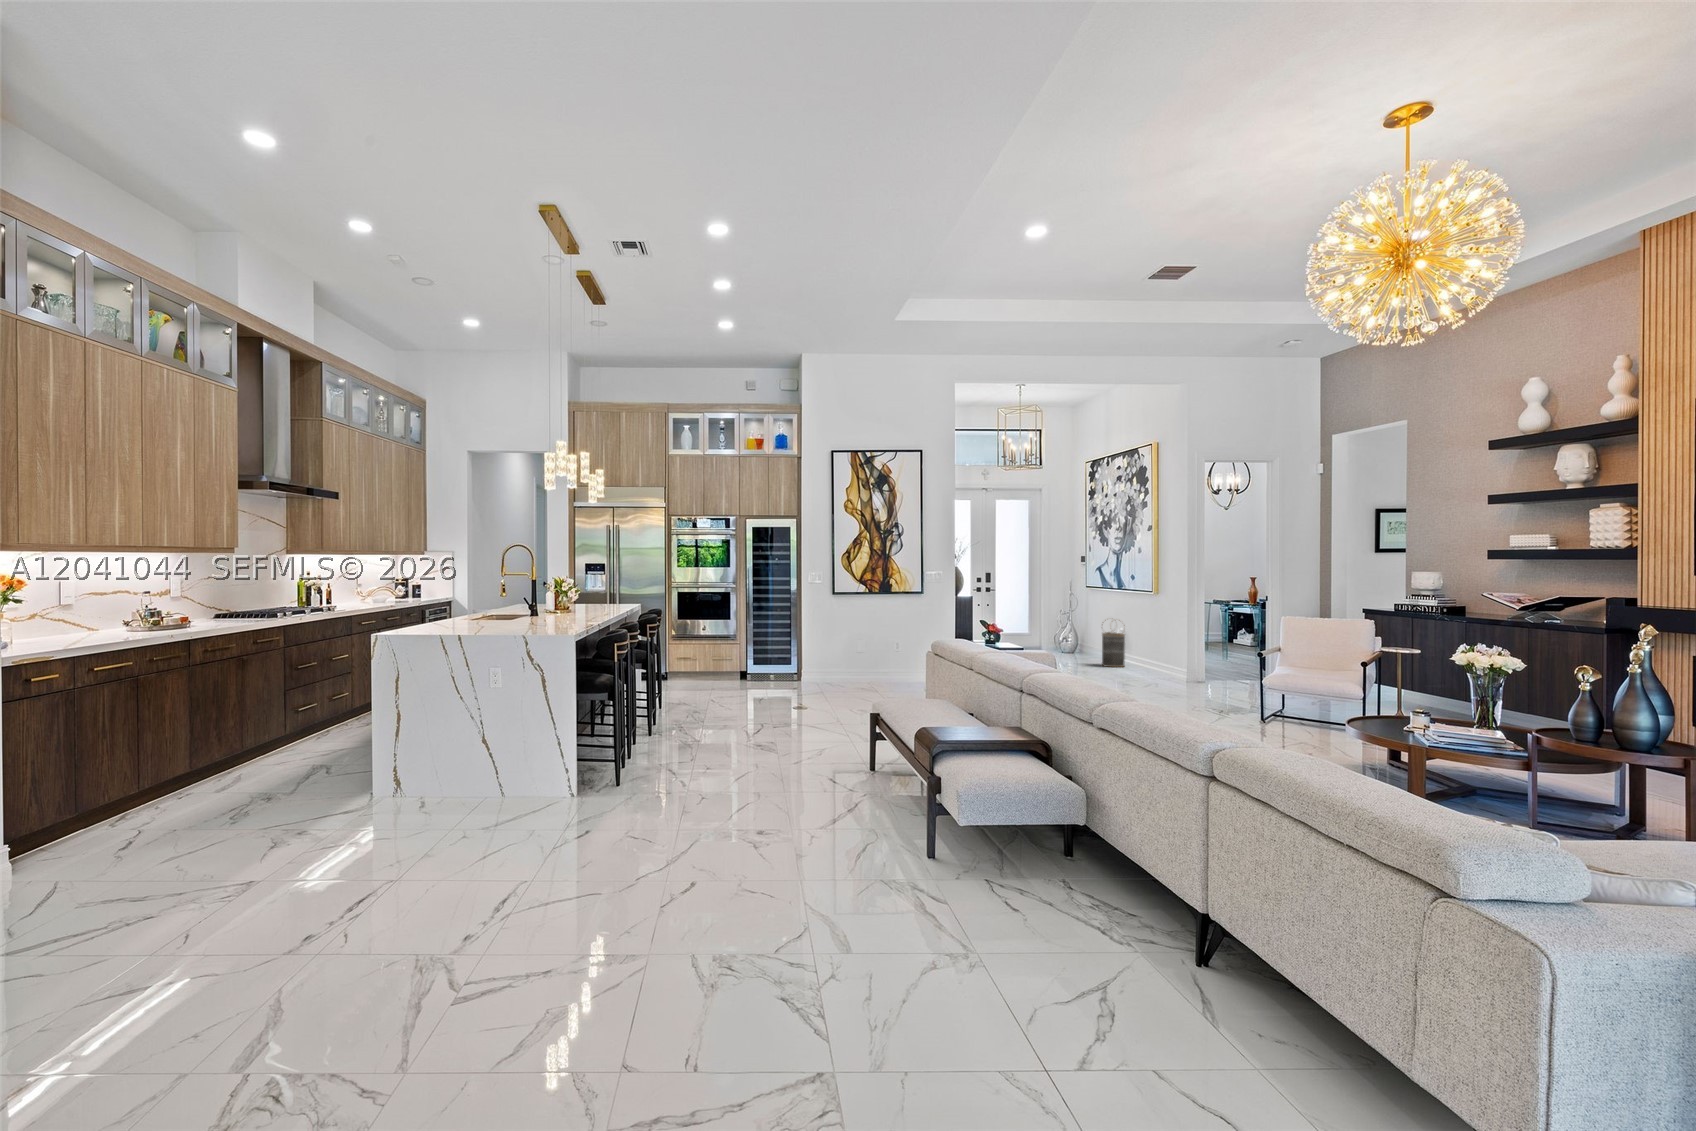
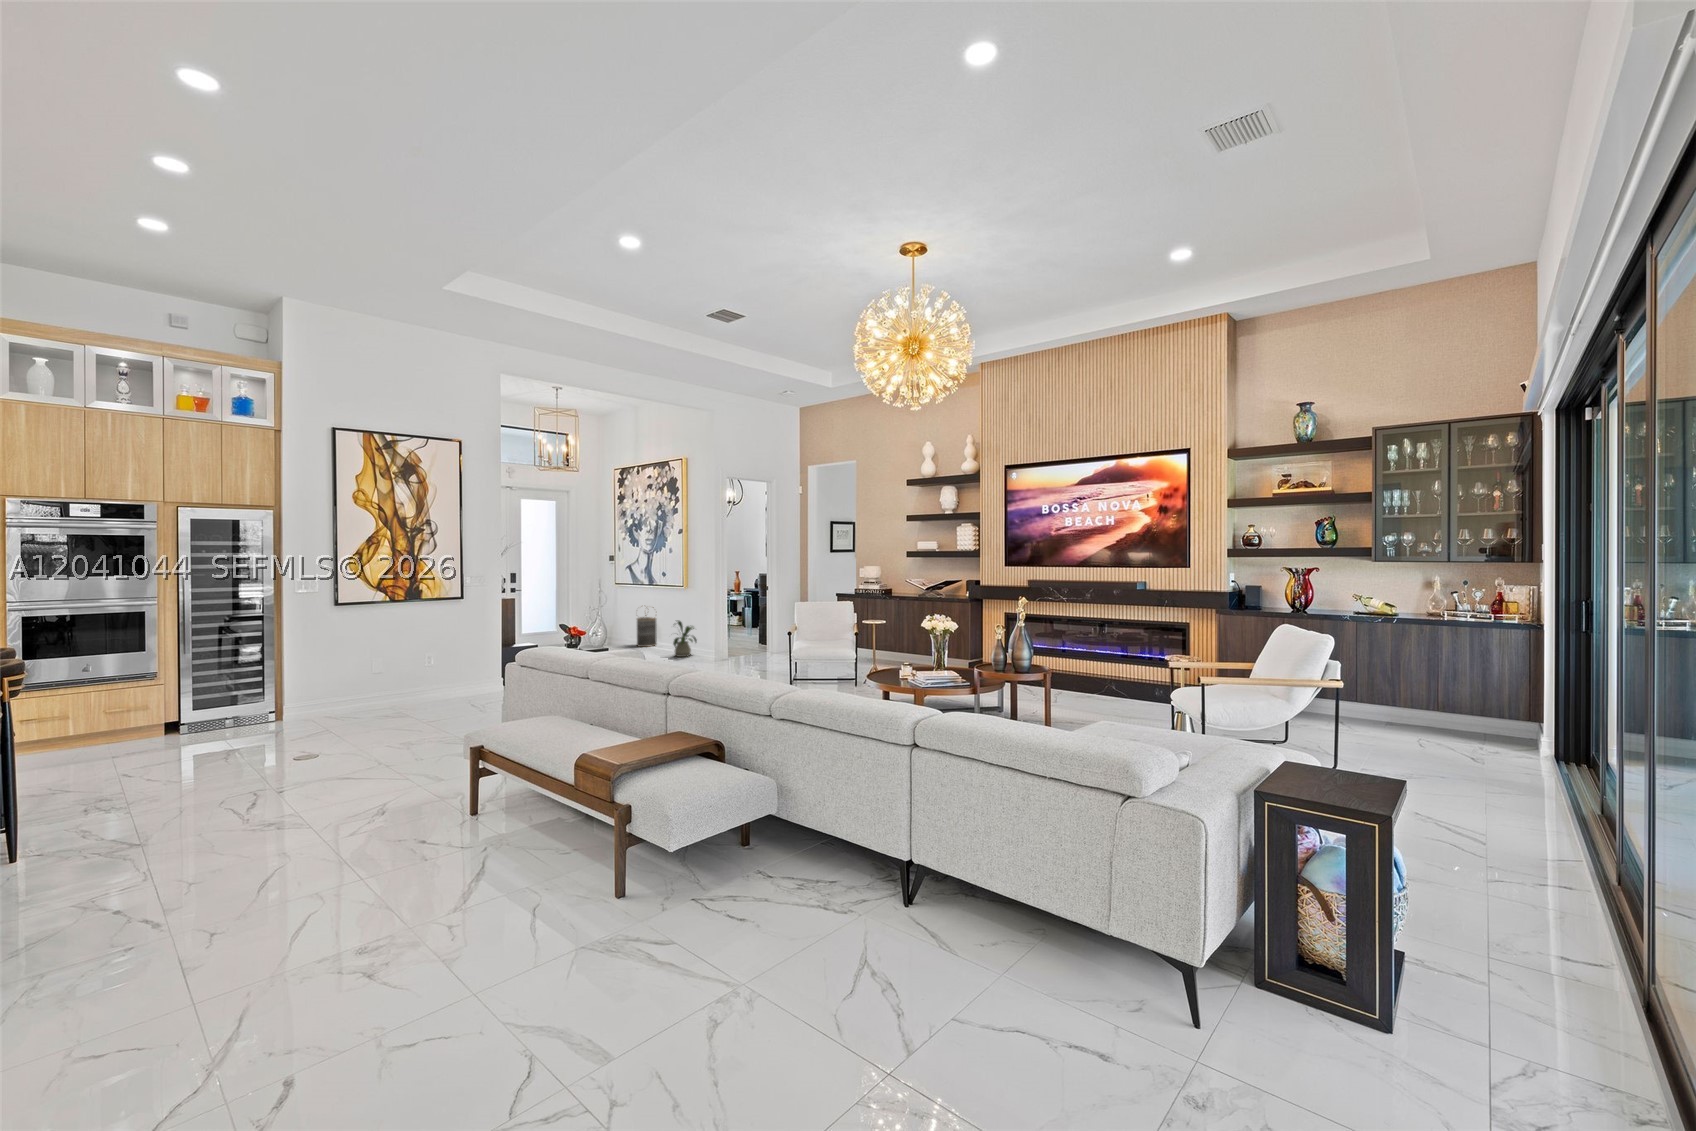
house plant: none [1130,636,1167,681] -> present [673,621,697,657]

